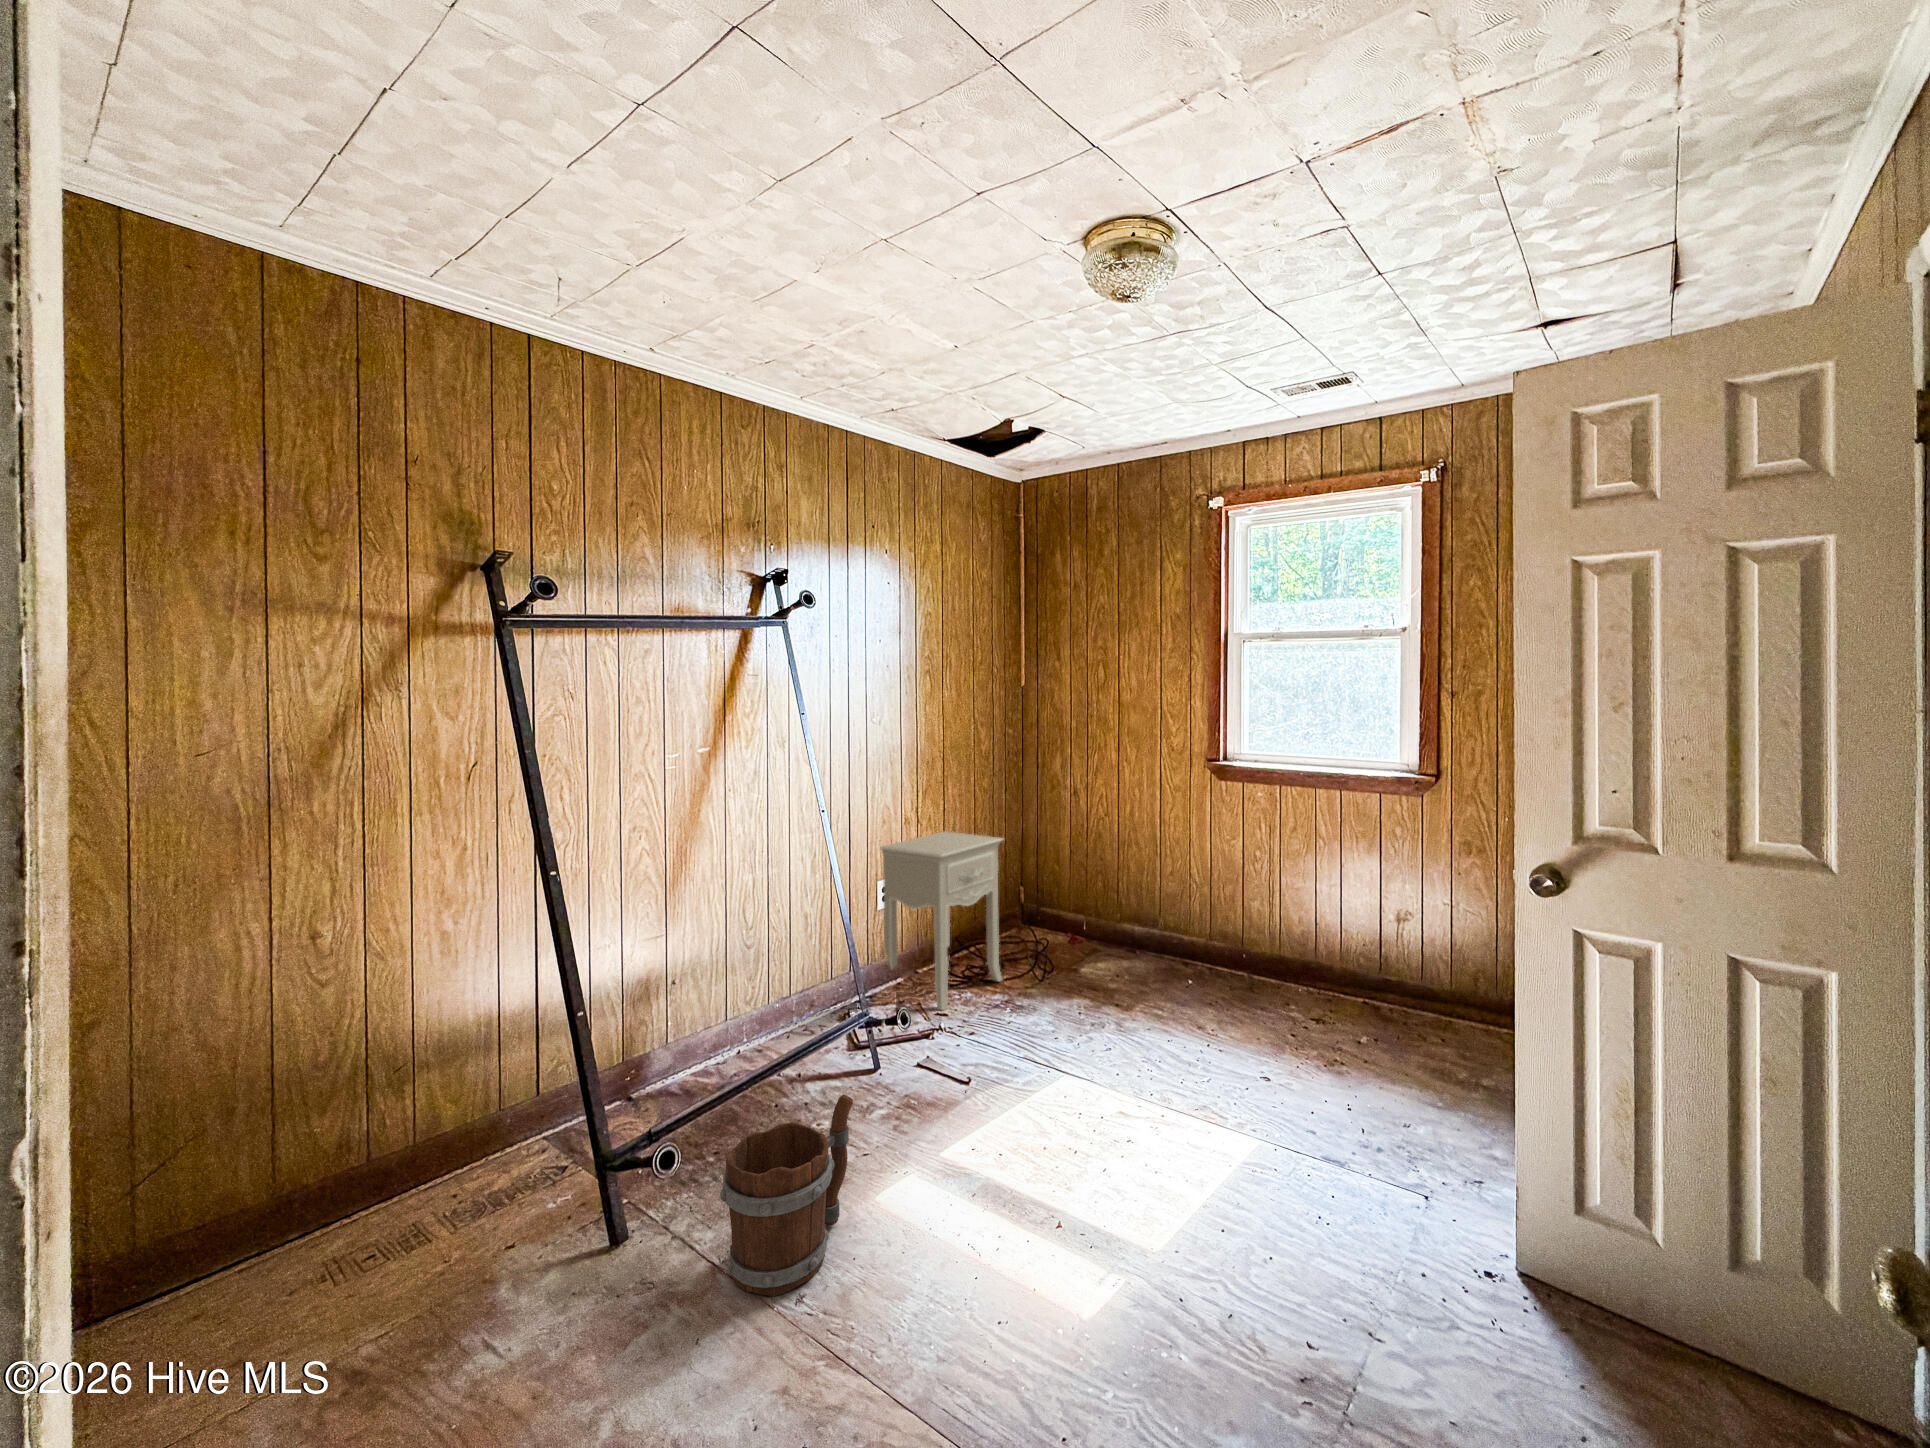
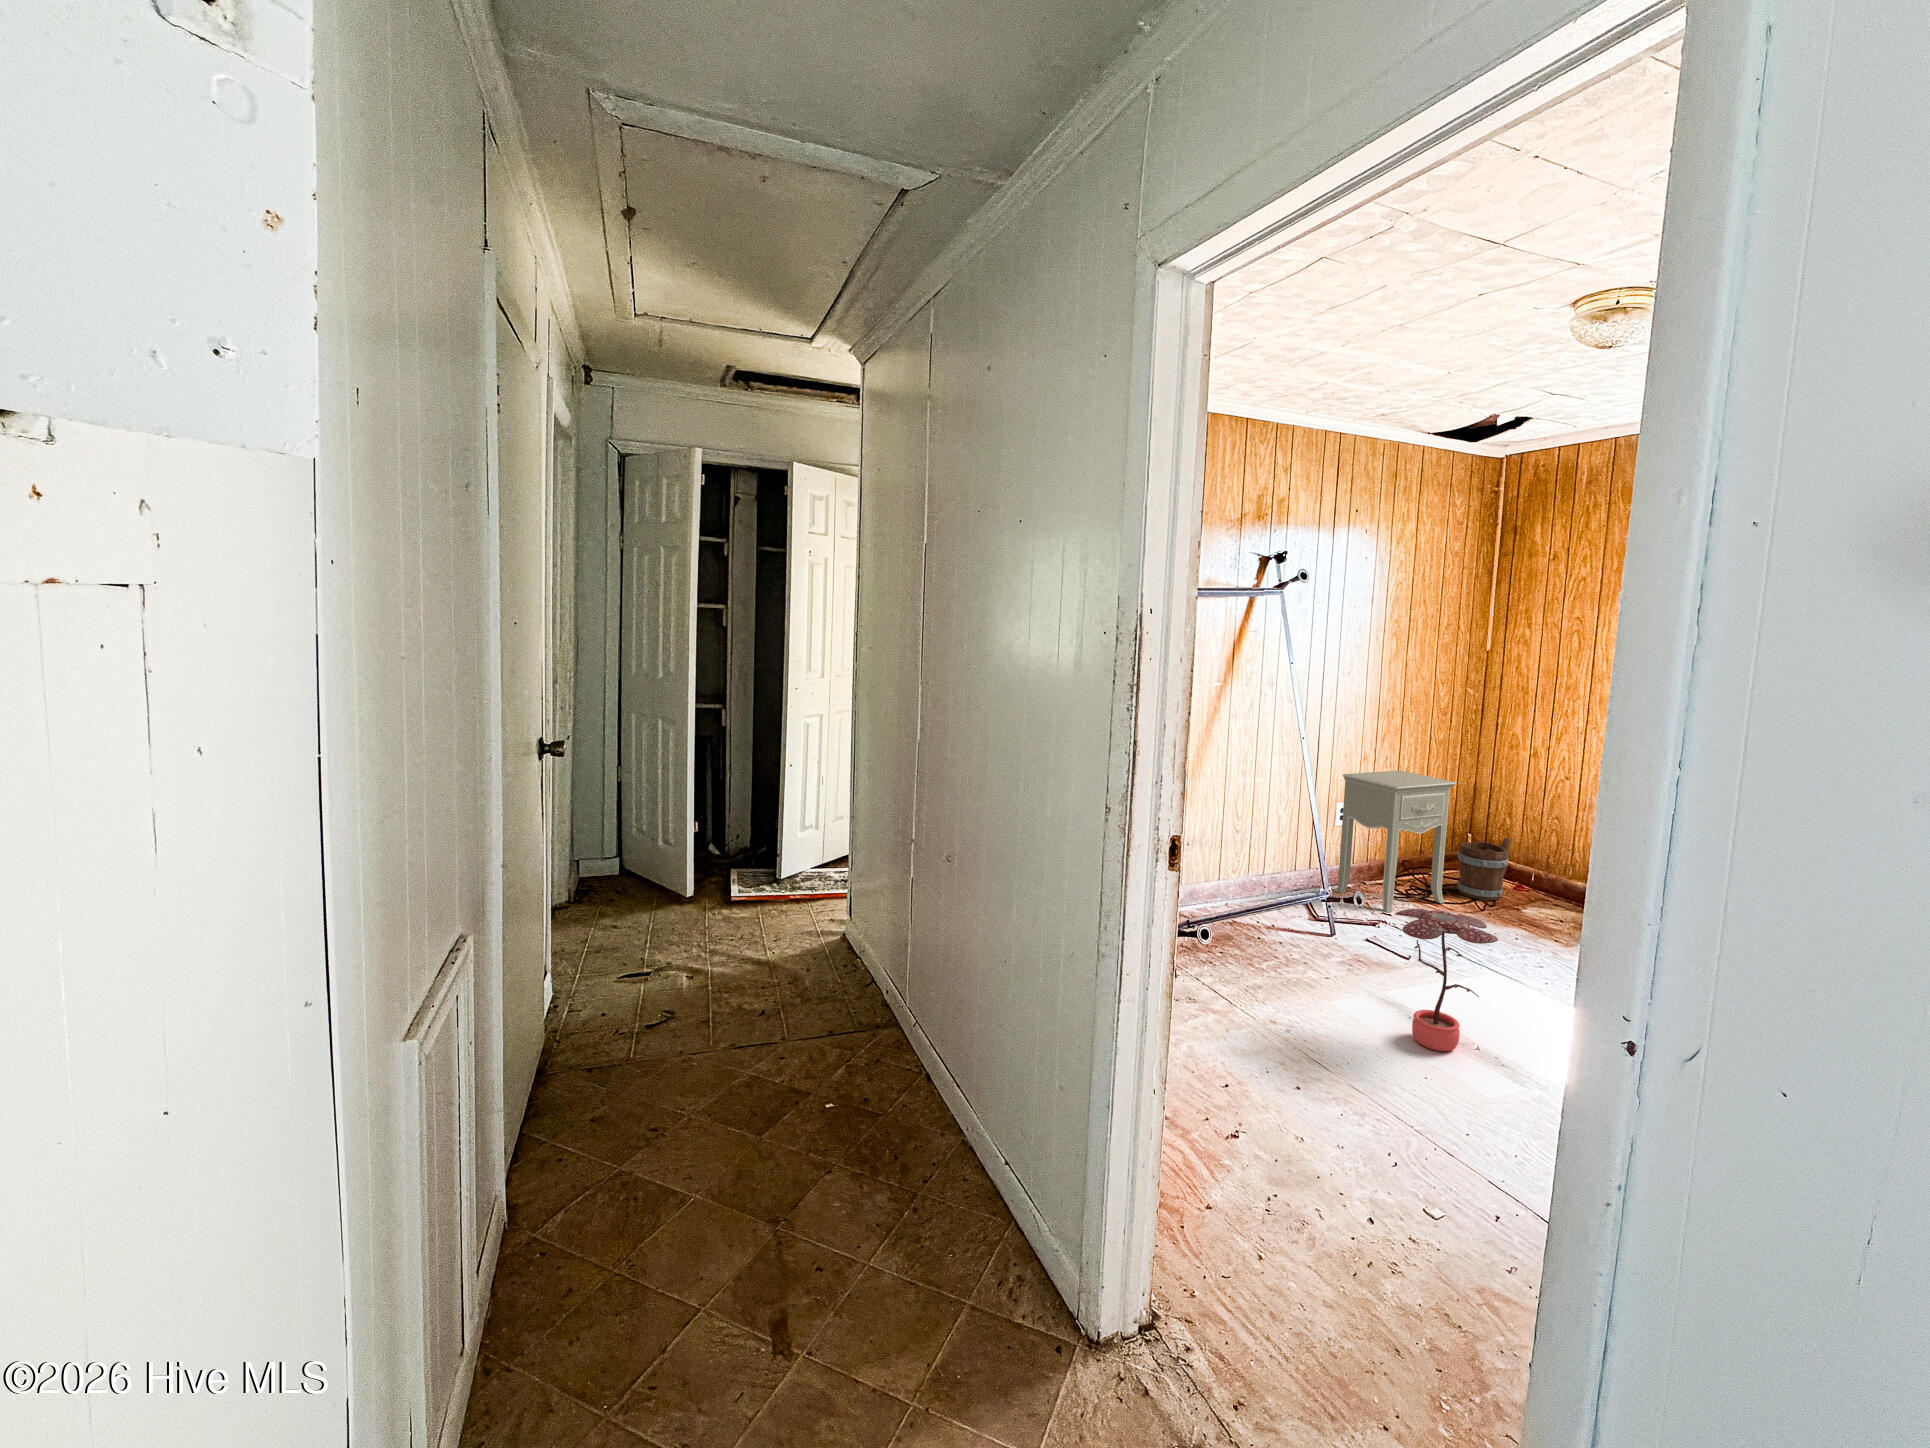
potted plant: none [942,1027,1070,1234] -> present [1395,909,1498,1051]
bucket: present [720,1095,853,1296] -> present [1458,838,1511,901]

